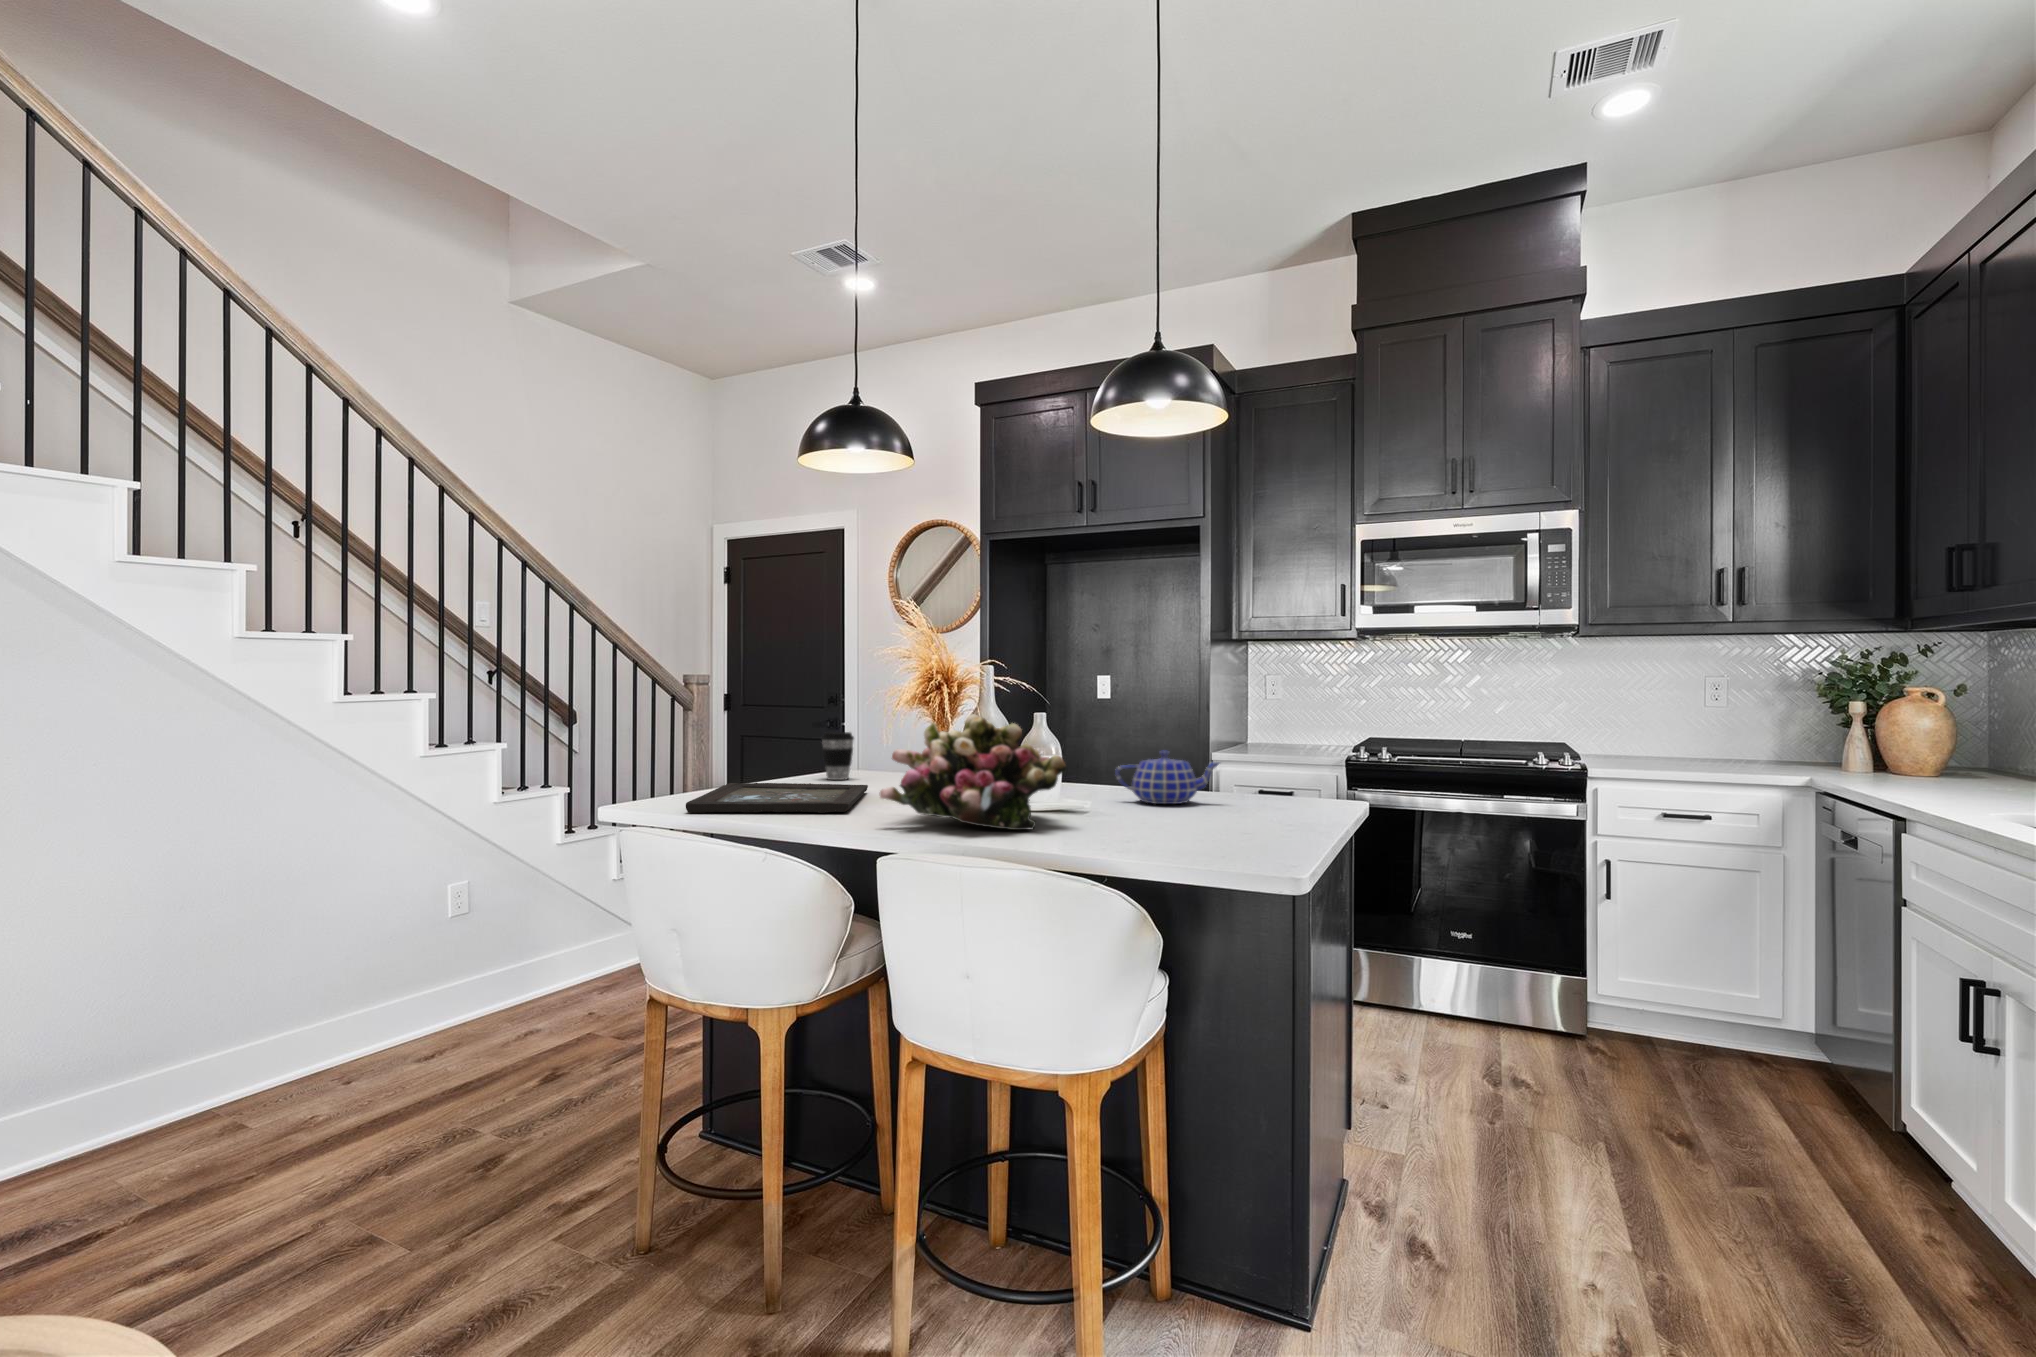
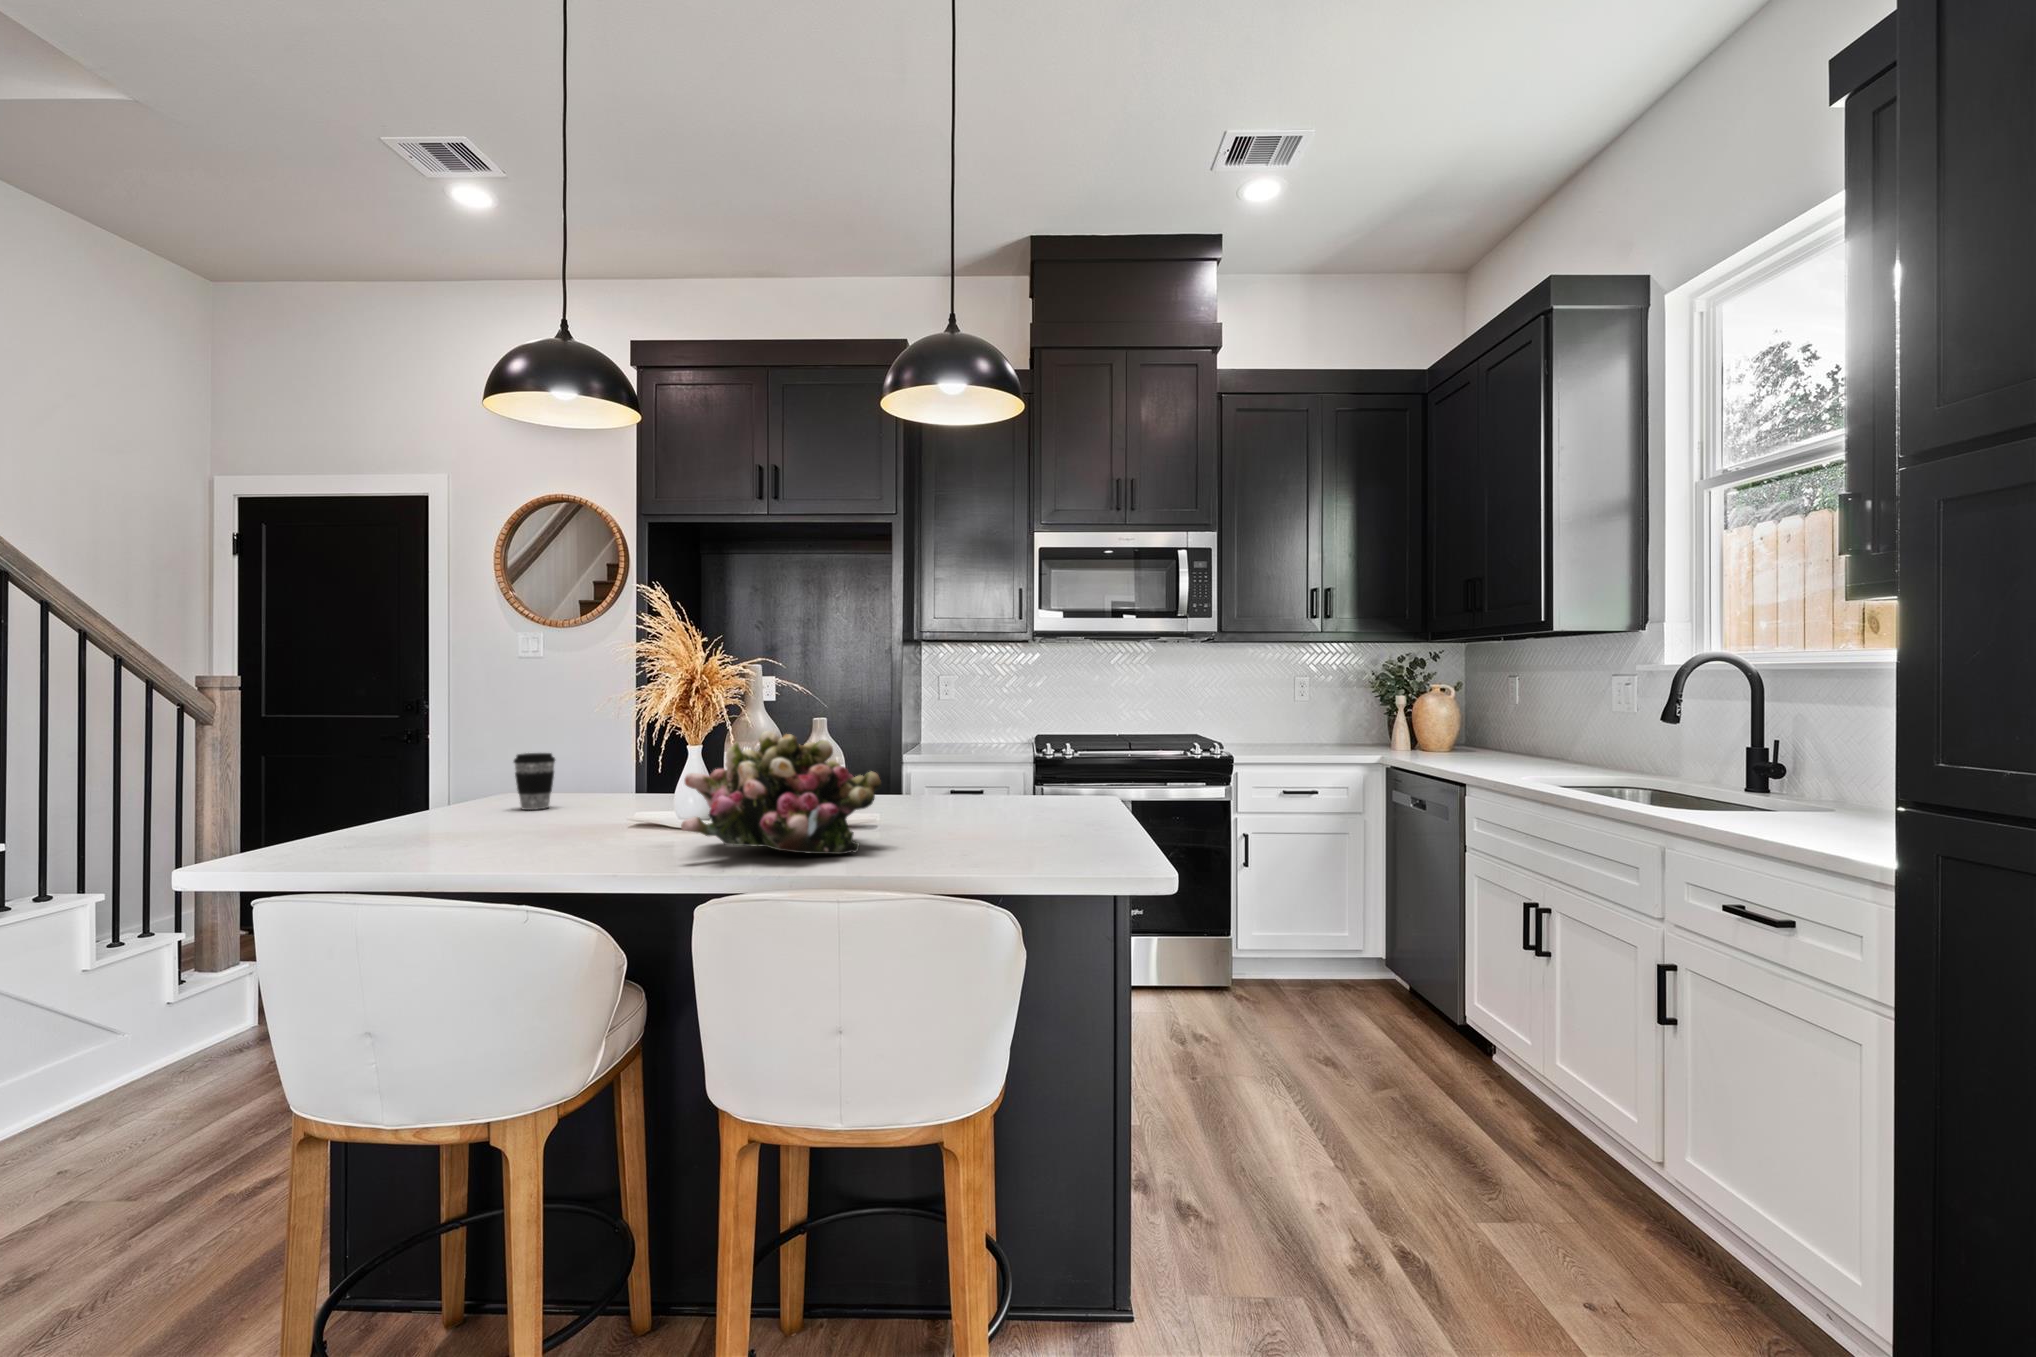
teapot: present [1115,750,1219,804] -> none [886,760,990,814]
tray: present [686,783,868,813] -> none [401,814,618,865]

